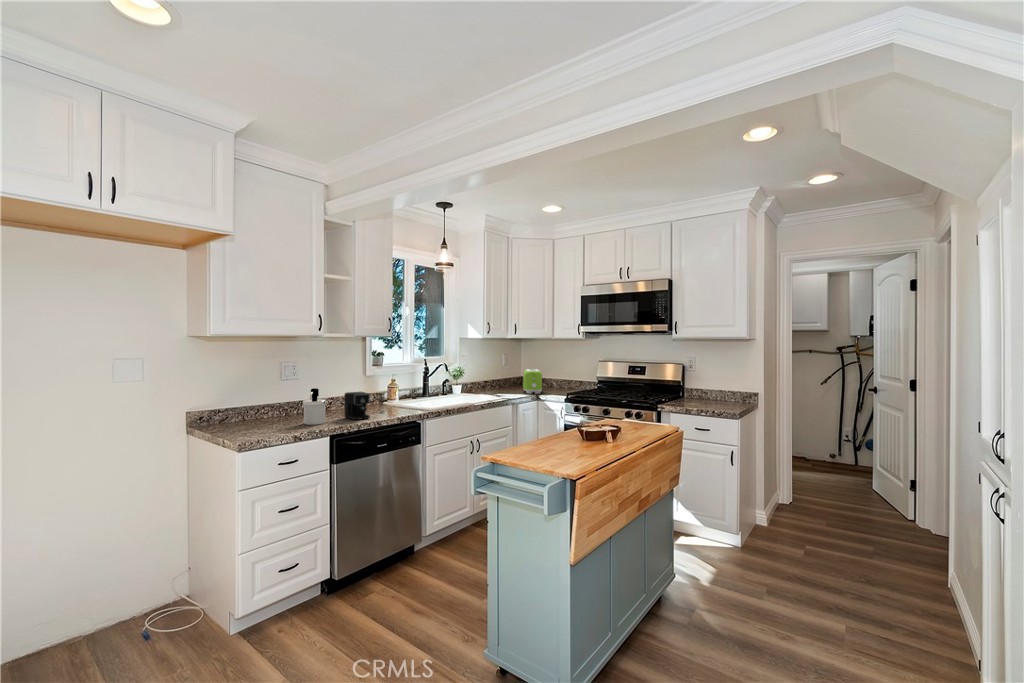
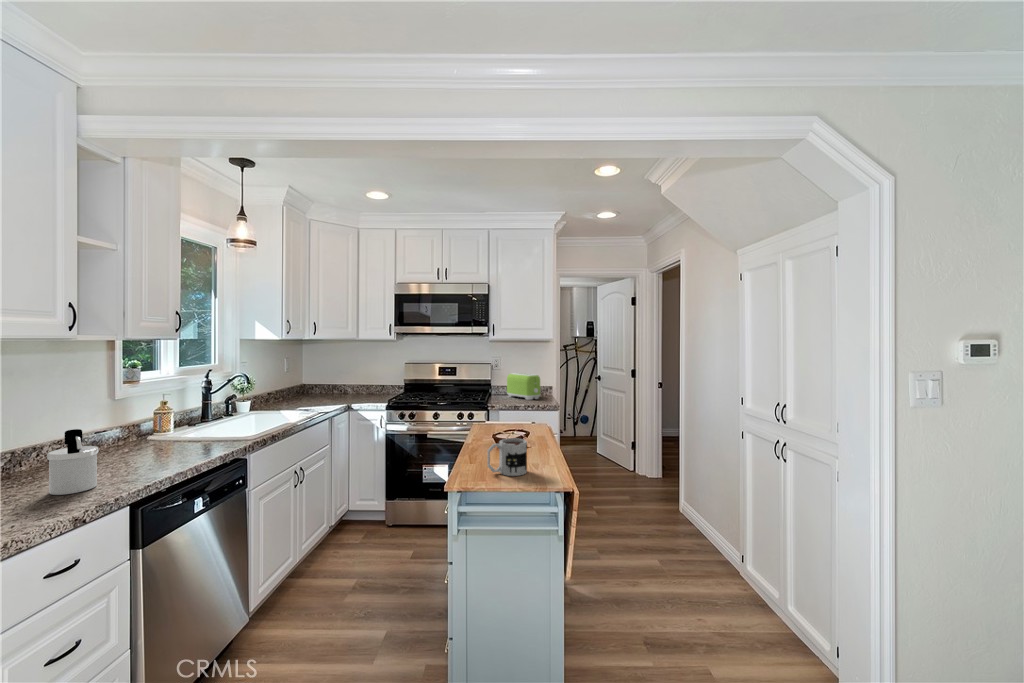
toaster: present [523,369,542,394] -> present [507,373,540,400]
coffee maker: present [344,392,383,420] -> none [120,425,181,471]
mug: none [530,425,566,459] -> present [488,438,527,476]

